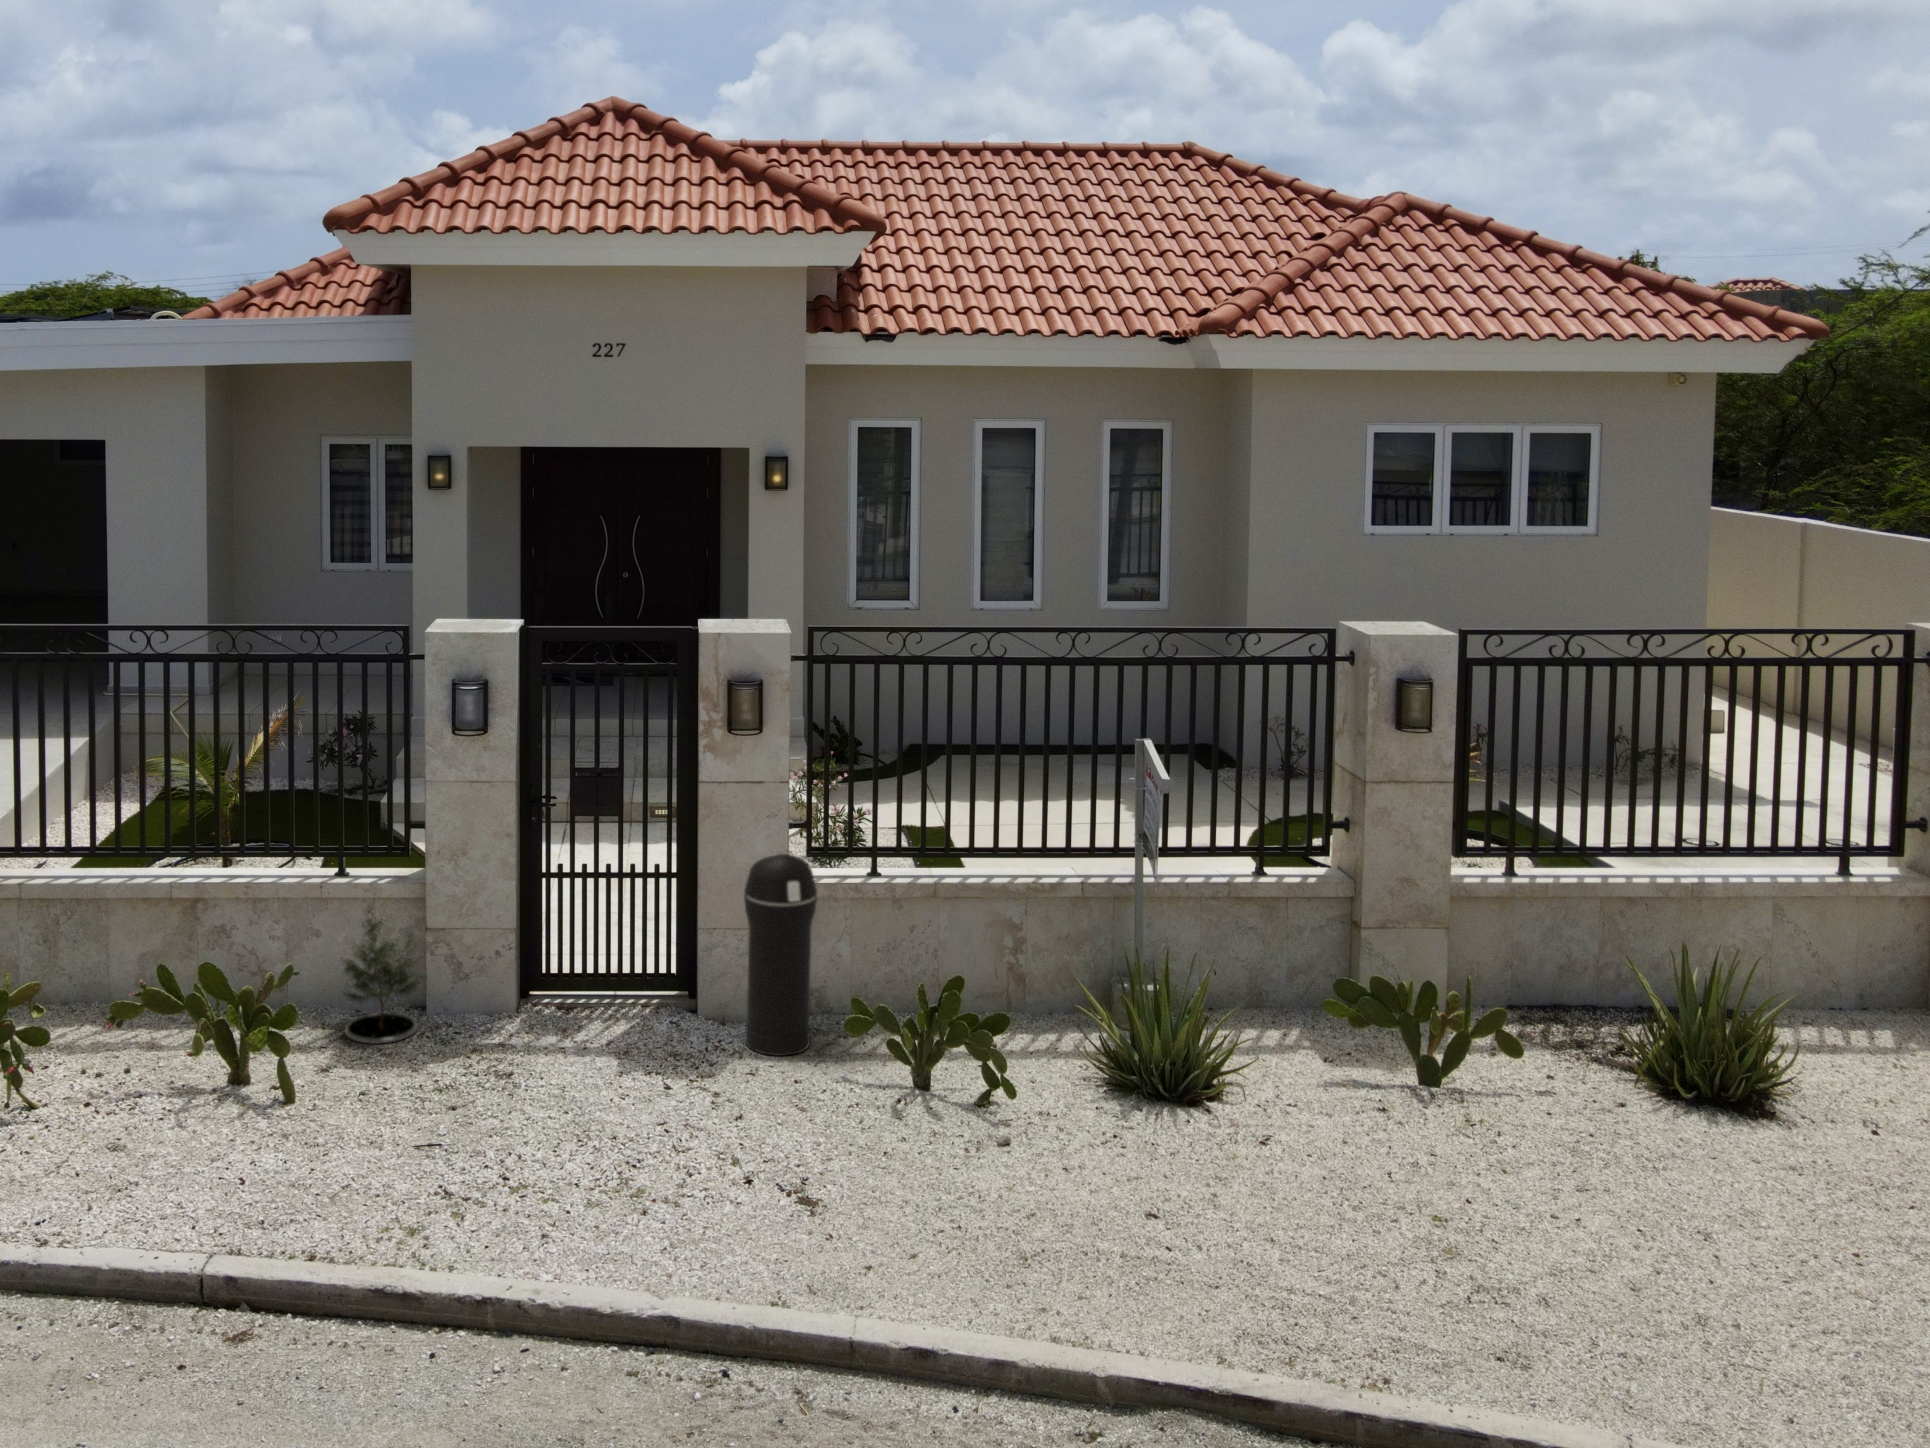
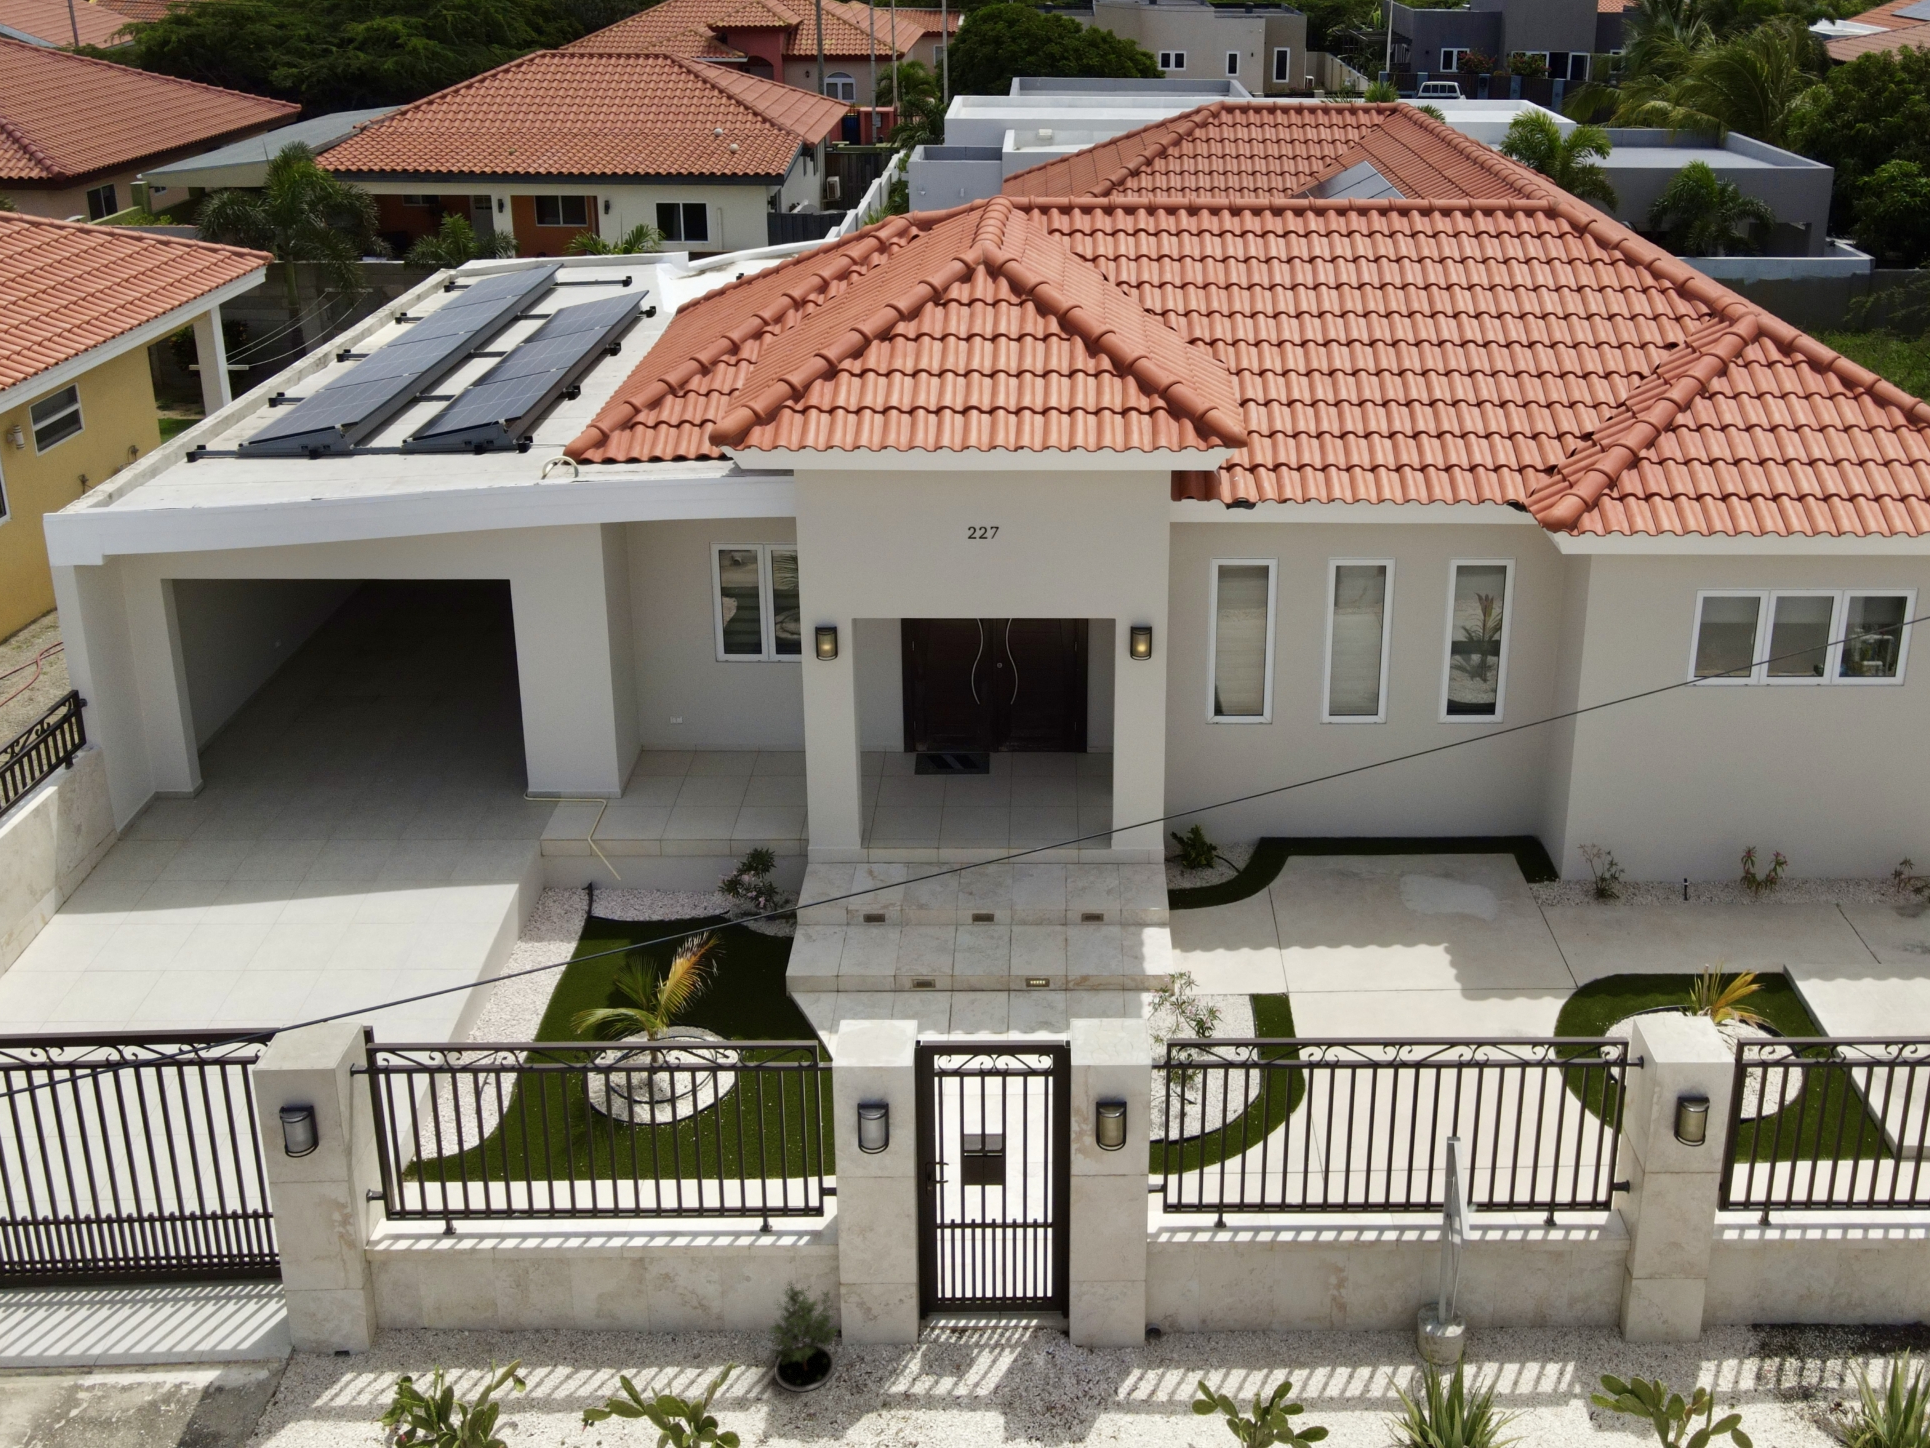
trash can: present [744,854,817,1056] -> none [1109,1242,1172,1406]

